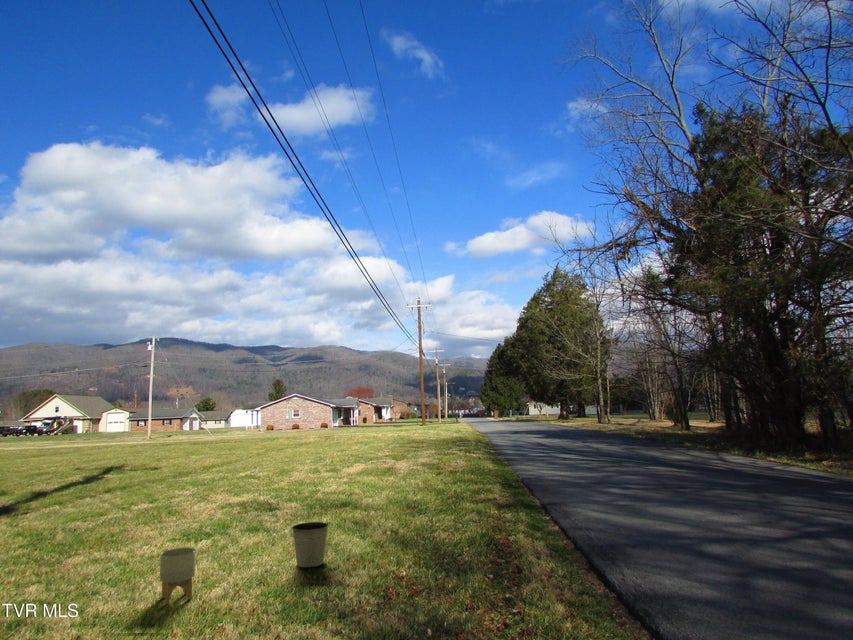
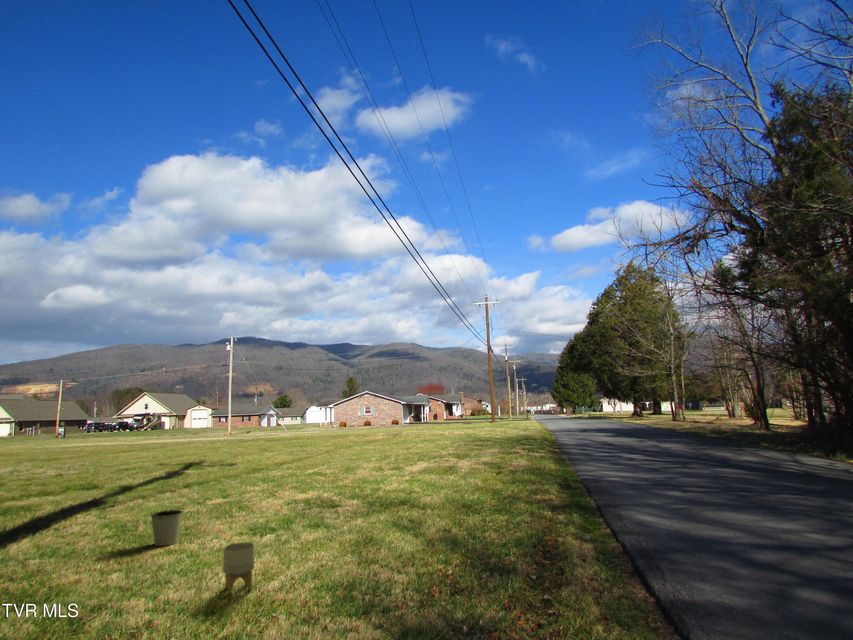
bucket: present [292,522,328,567] -> present [151,510,183,546]

